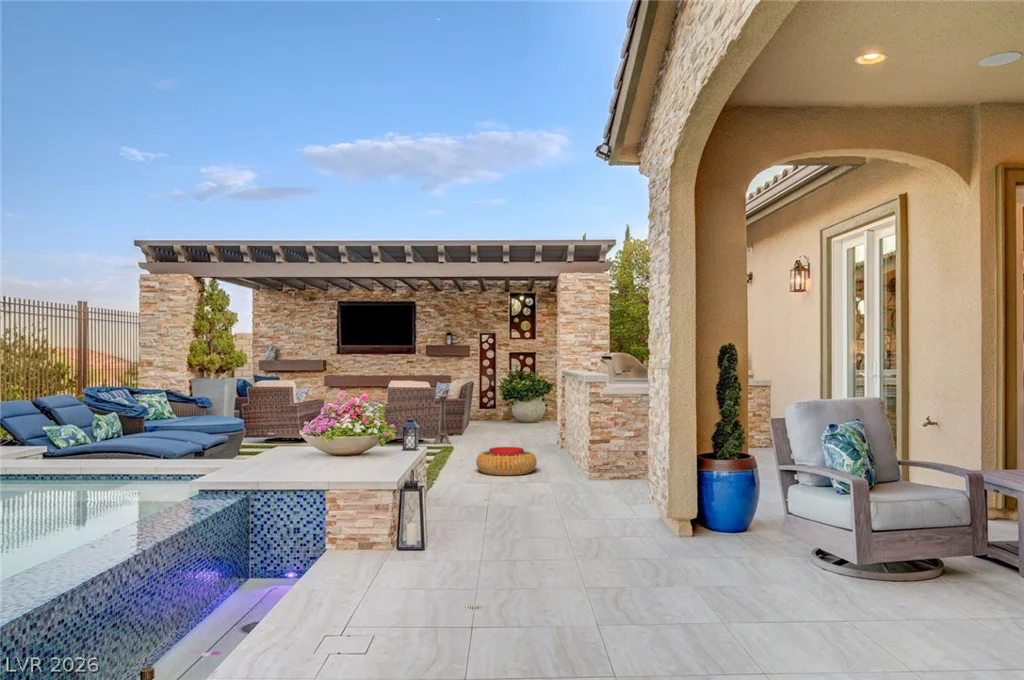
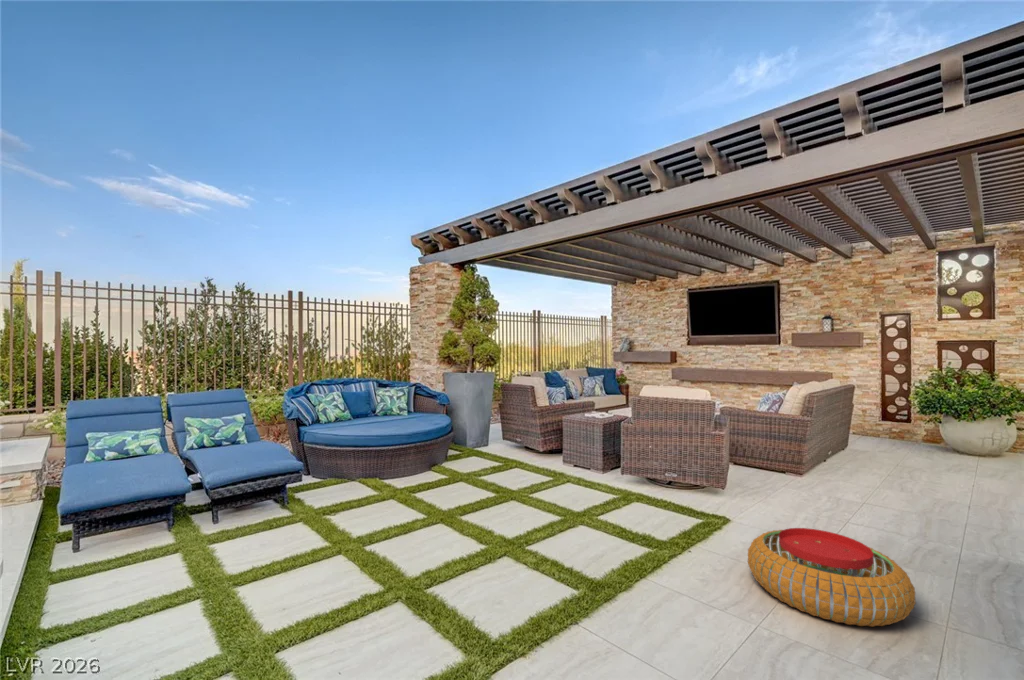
side table: present [433,395,452,444] -> none [756,400,789,476]

